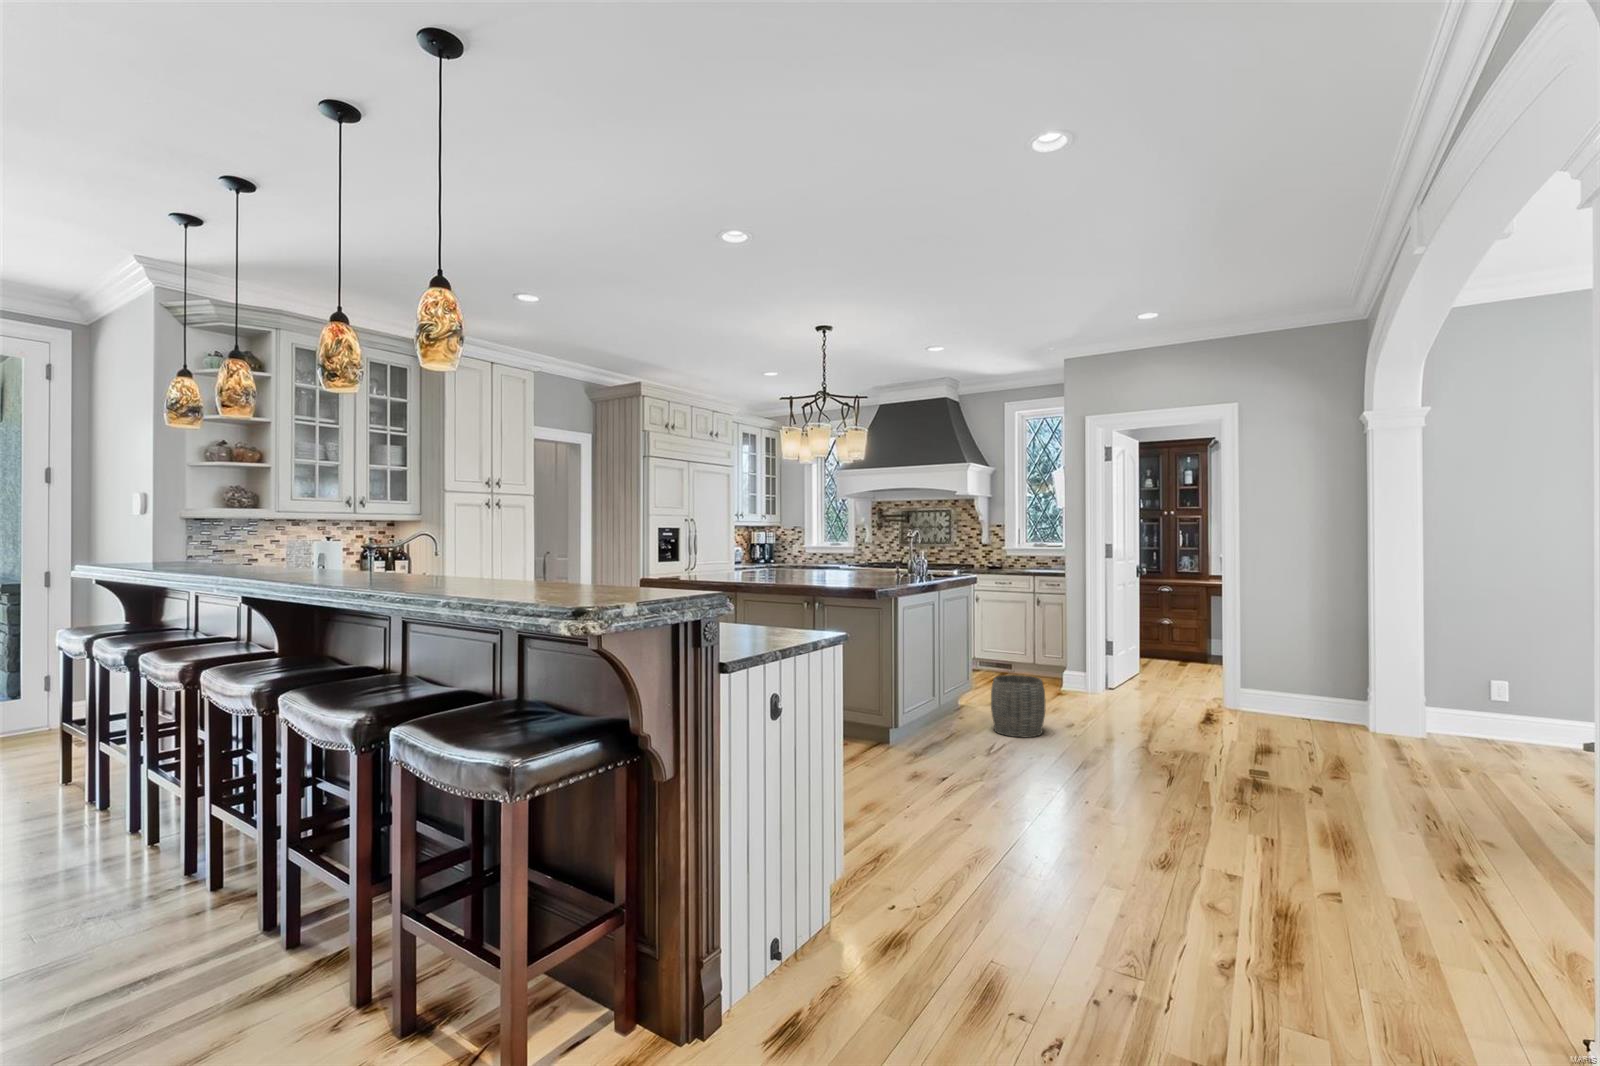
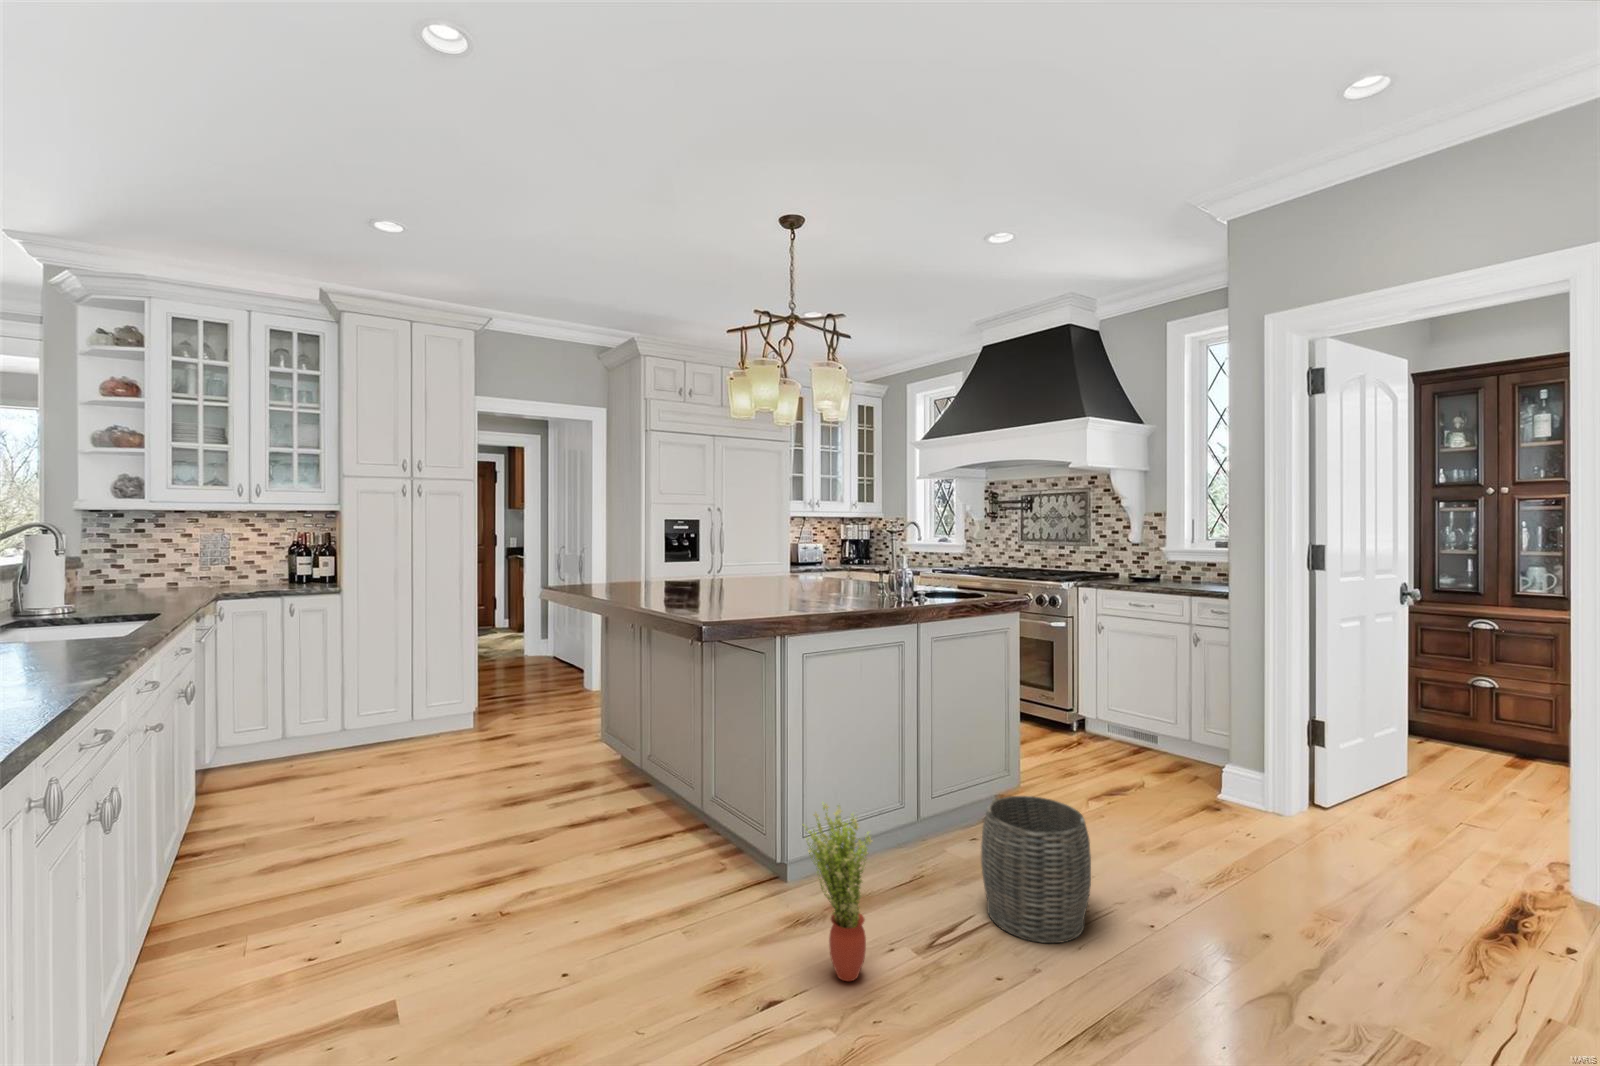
potted plant: none [939,672,975,756] -> present [806,803,872,981]

